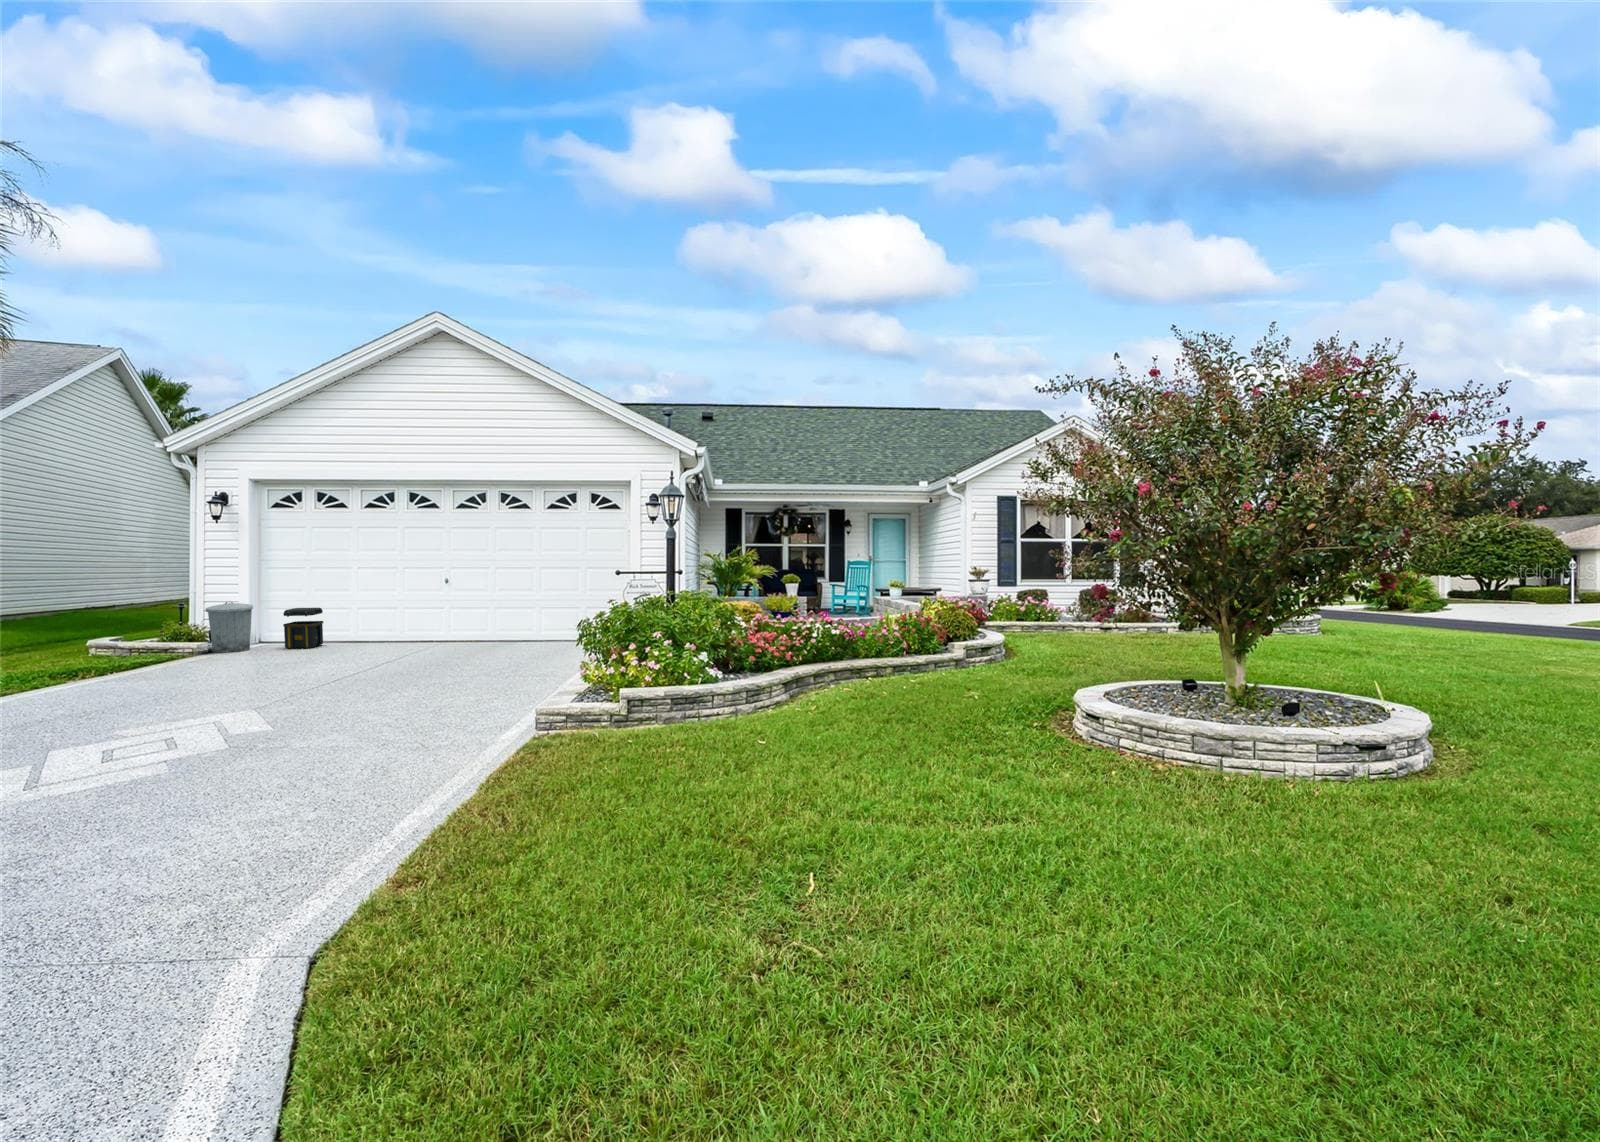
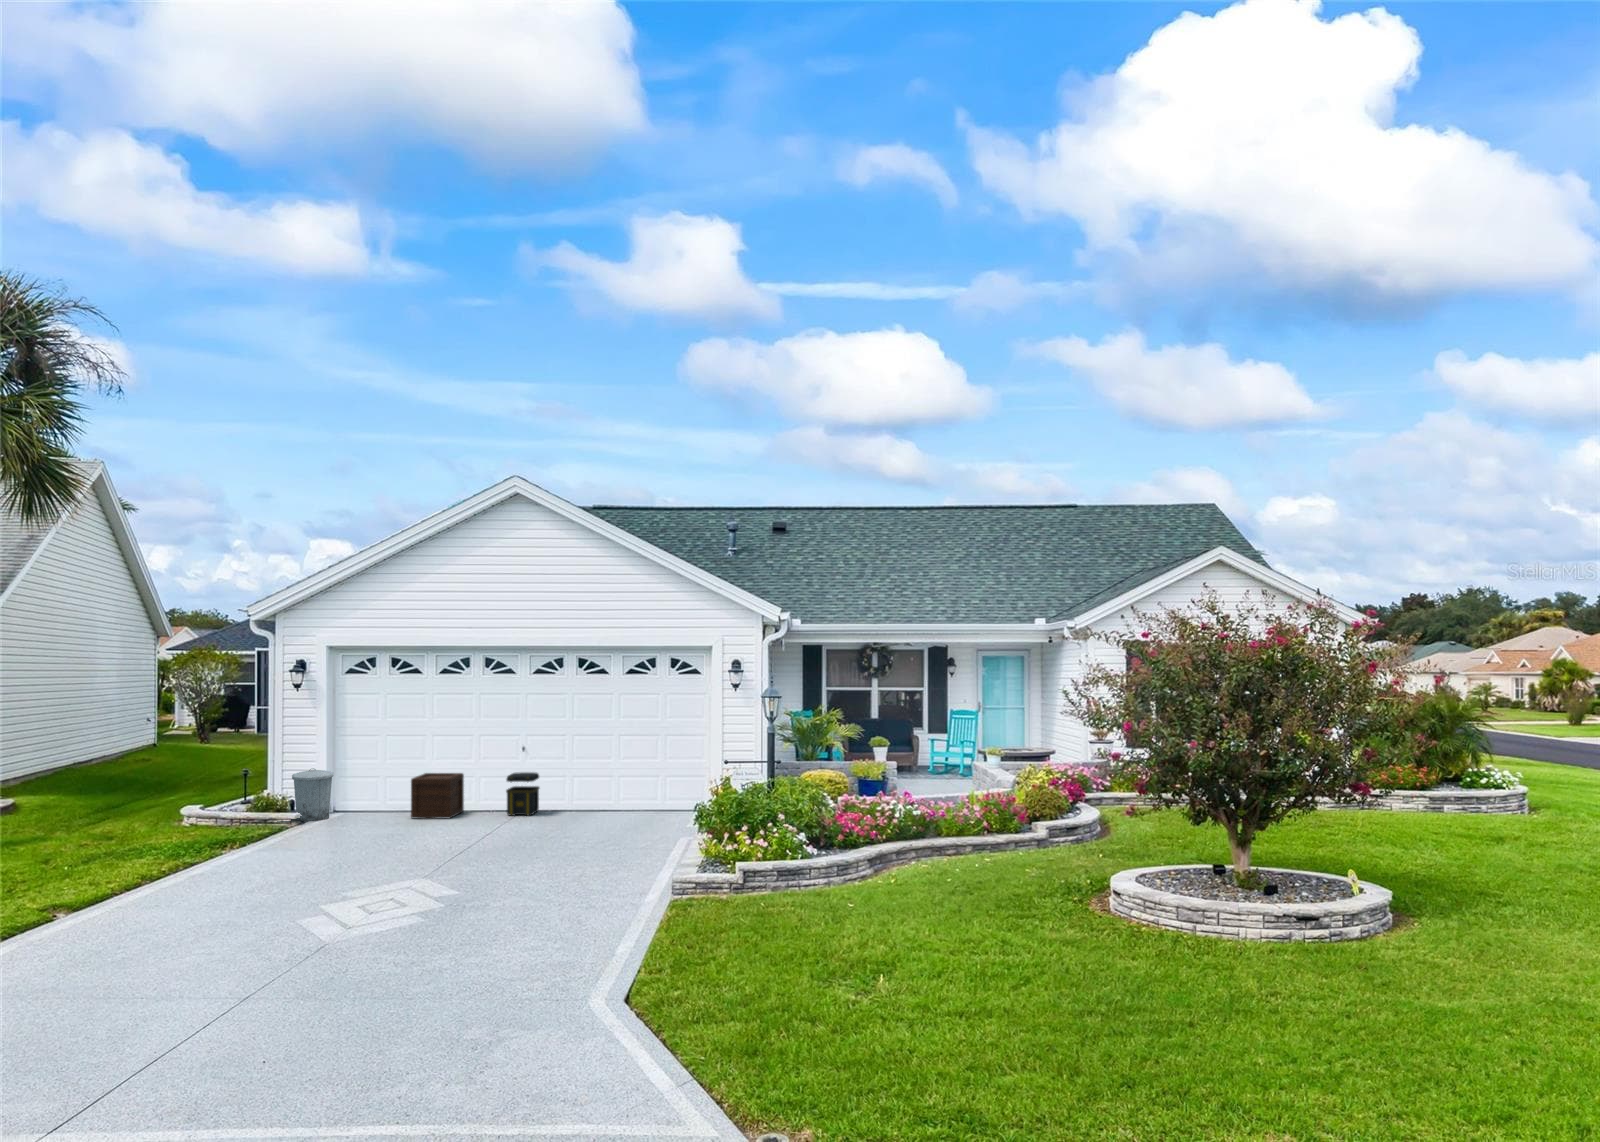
wooden crate: none [330,606,391,650] -> present [411,773,464,819]
toolbox: present [283,608,323,649] -> present [506,772,539,816]

